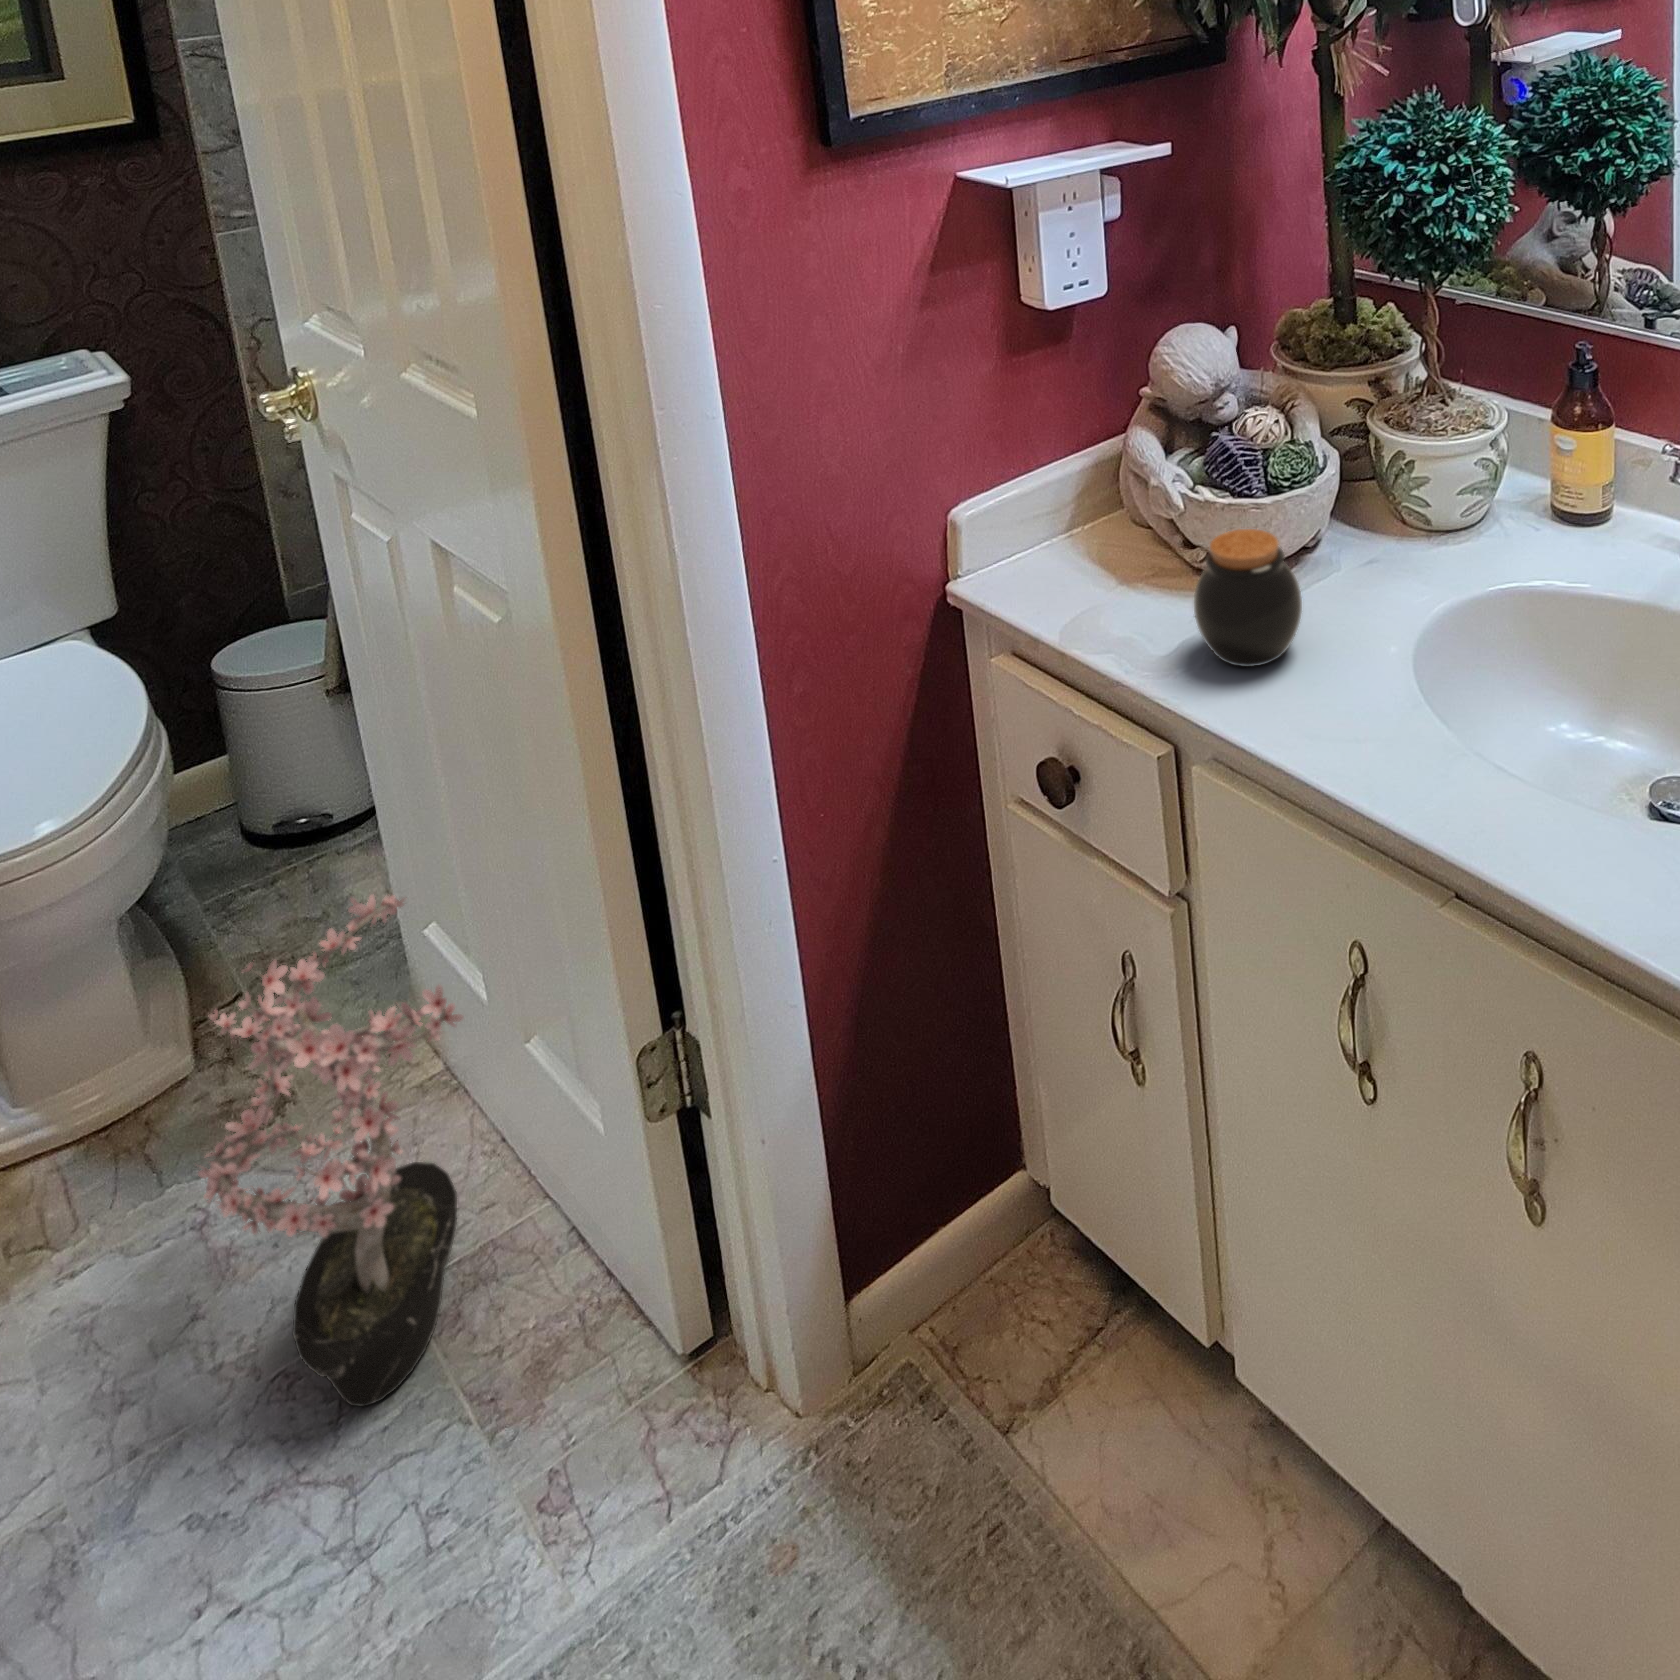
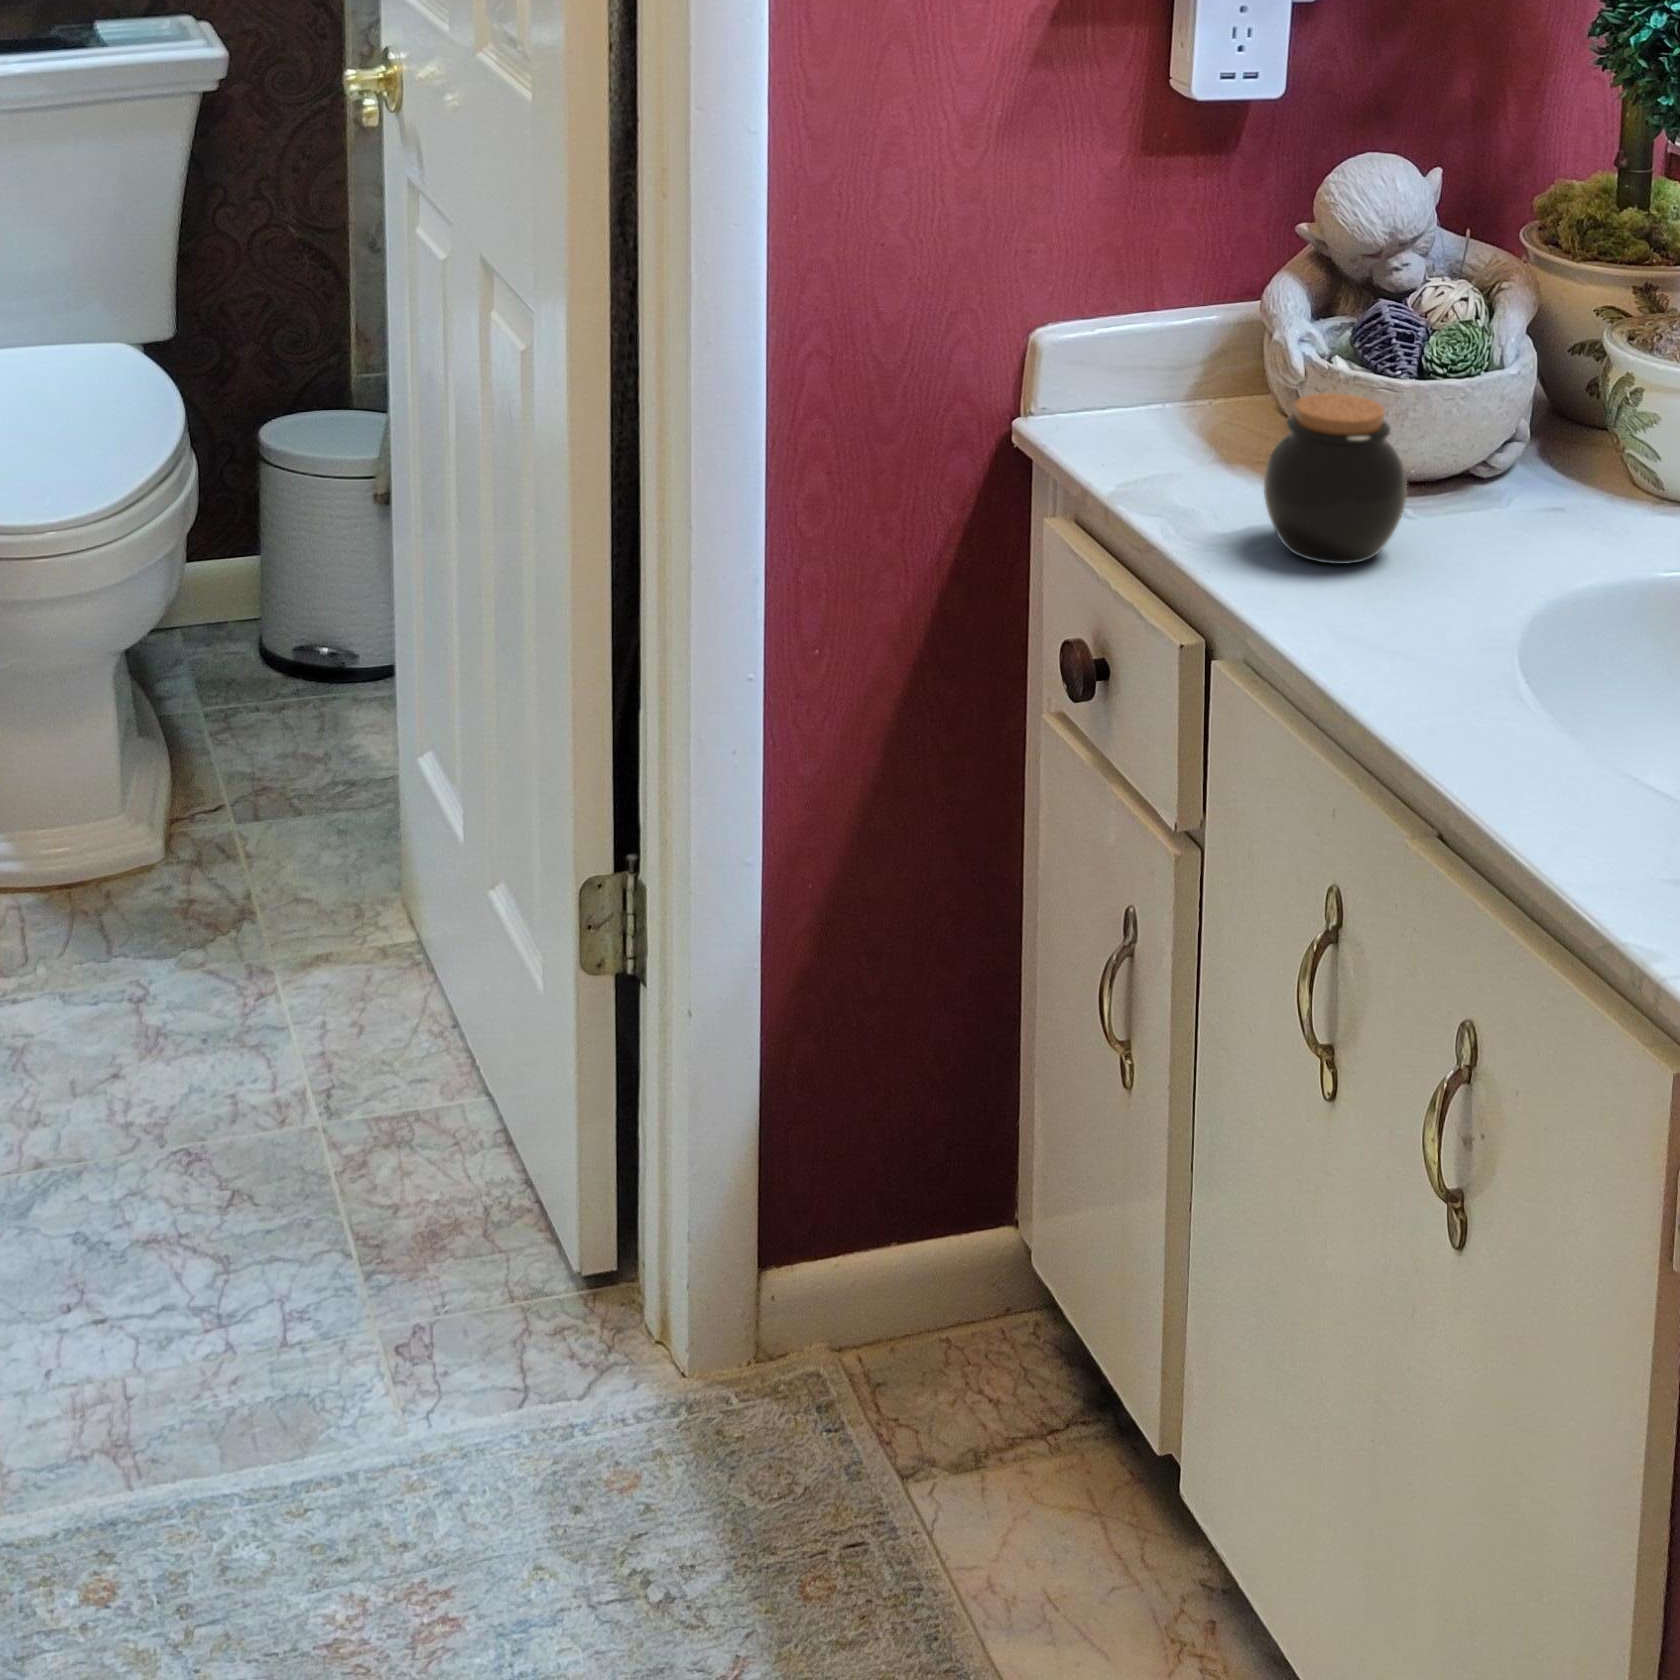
potted plant: present [198,895,463,1406] -> none [129,642,424,1204]

